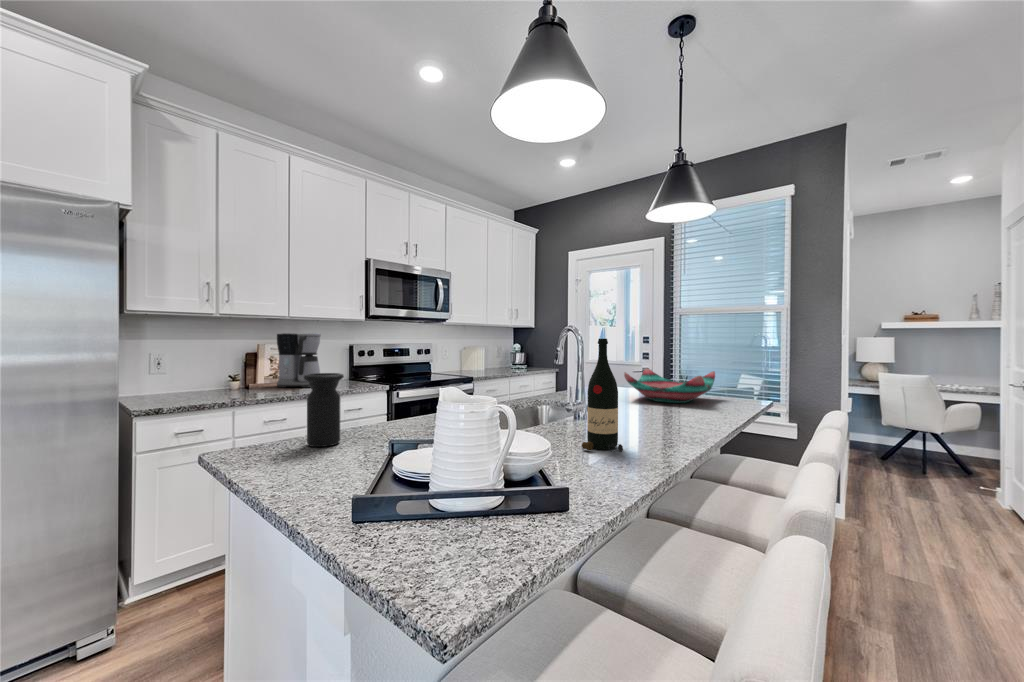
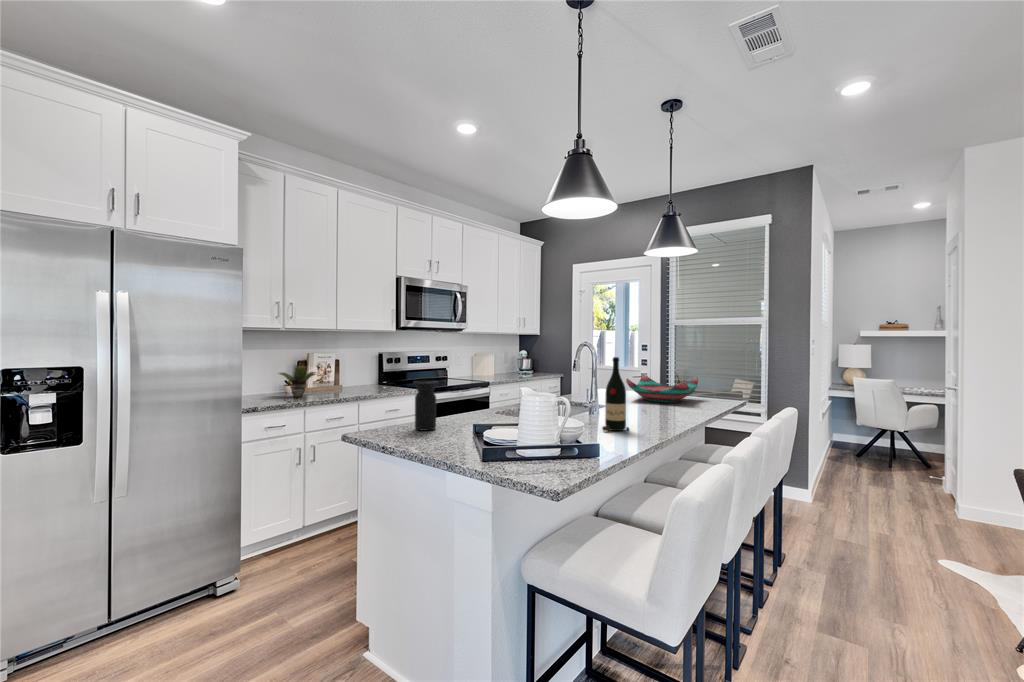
coffee maker: present [277,333,321,388] -> none [324,343,362,391]
potted plant: none [212,355,262,394] -> present [279,366,316,397]

